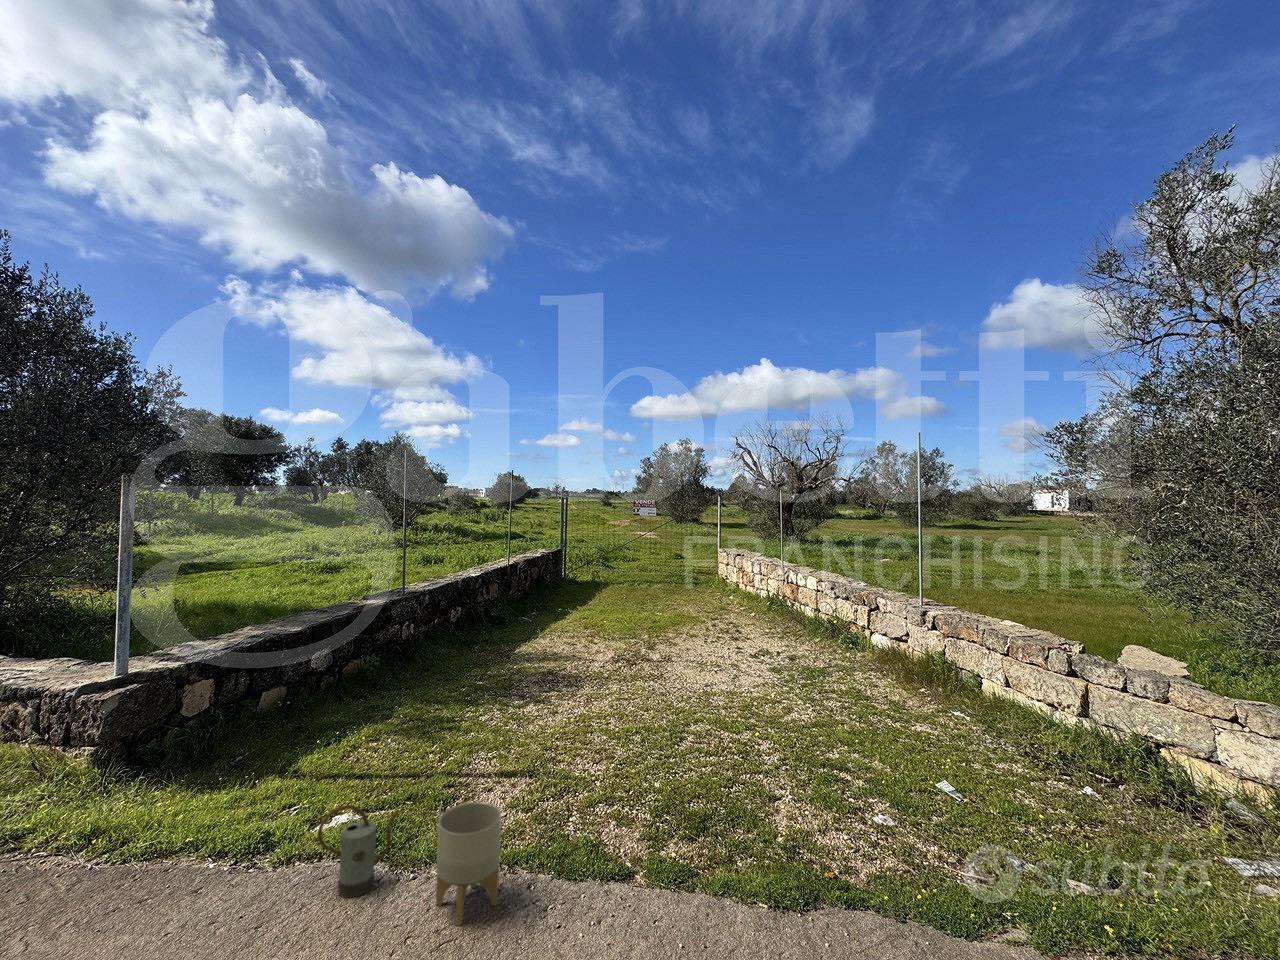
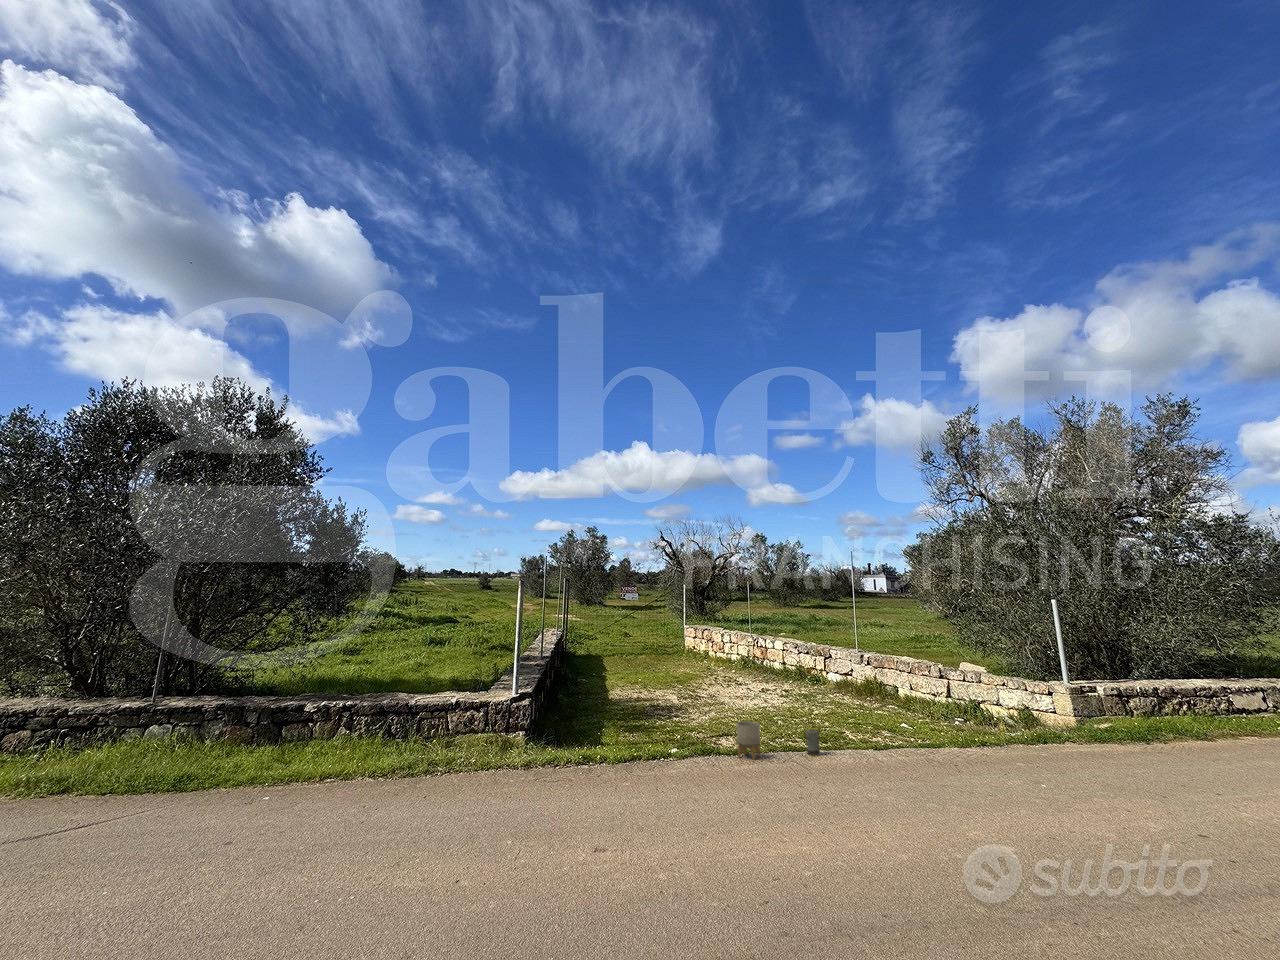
watering can: present [318,805,399,898] -> present [804,722,820,756]

